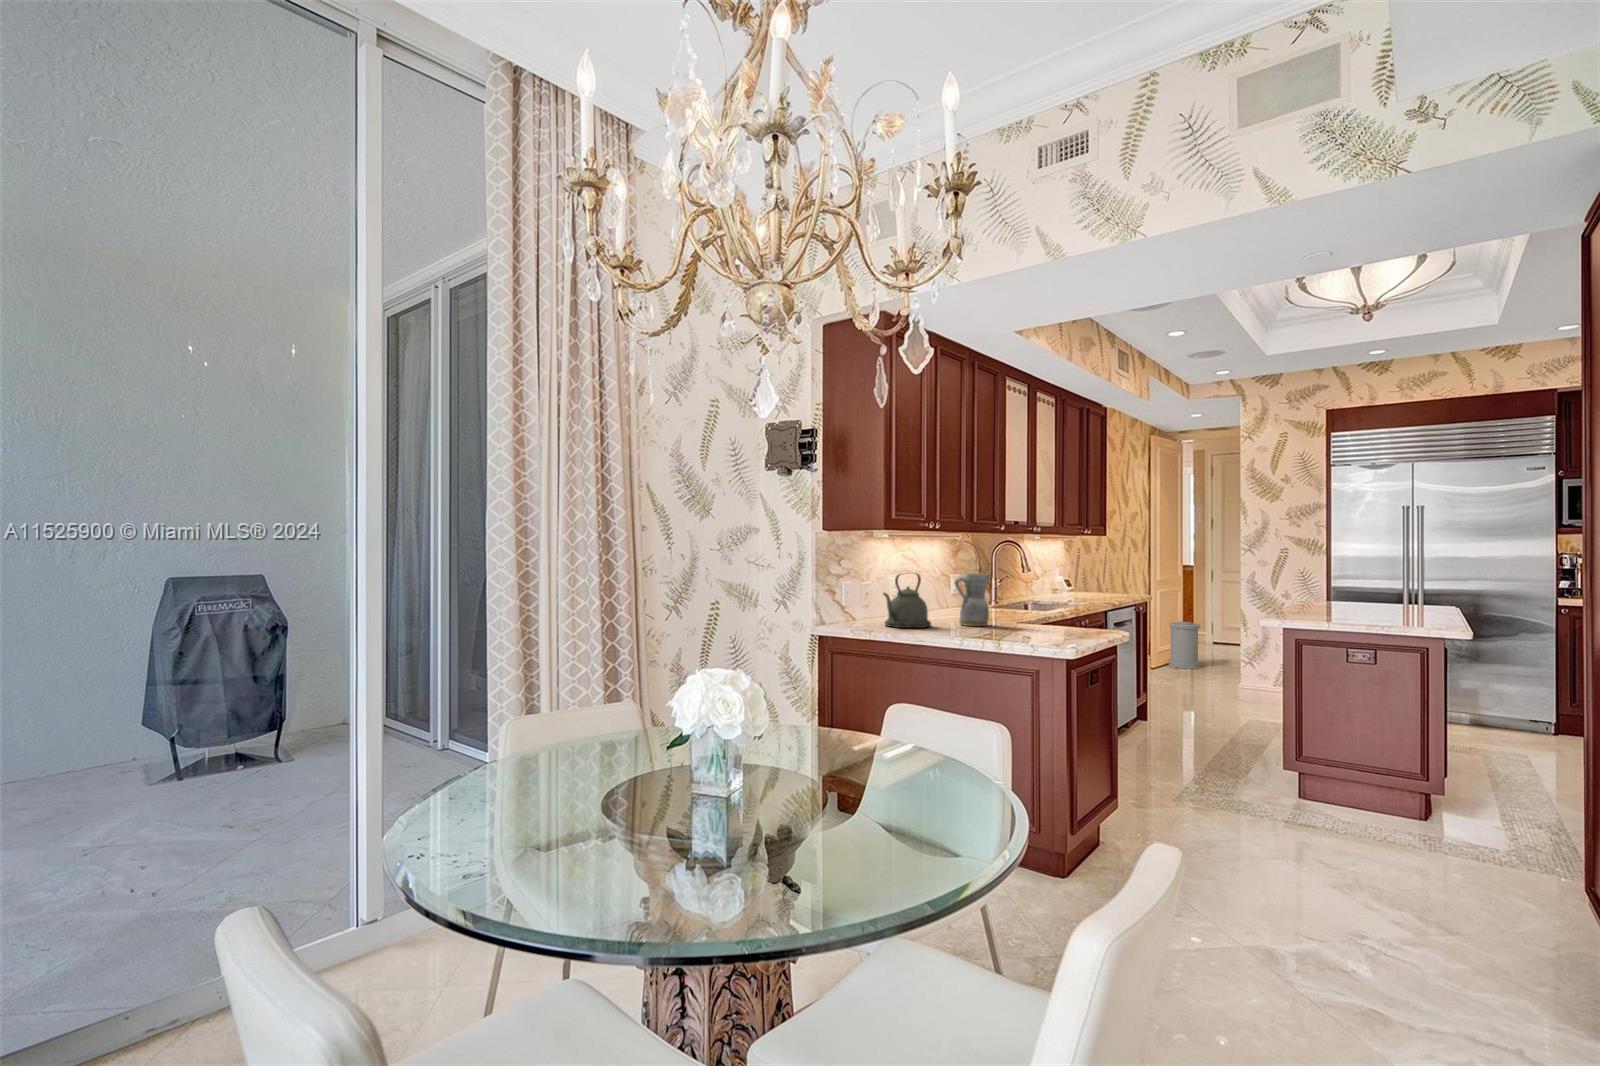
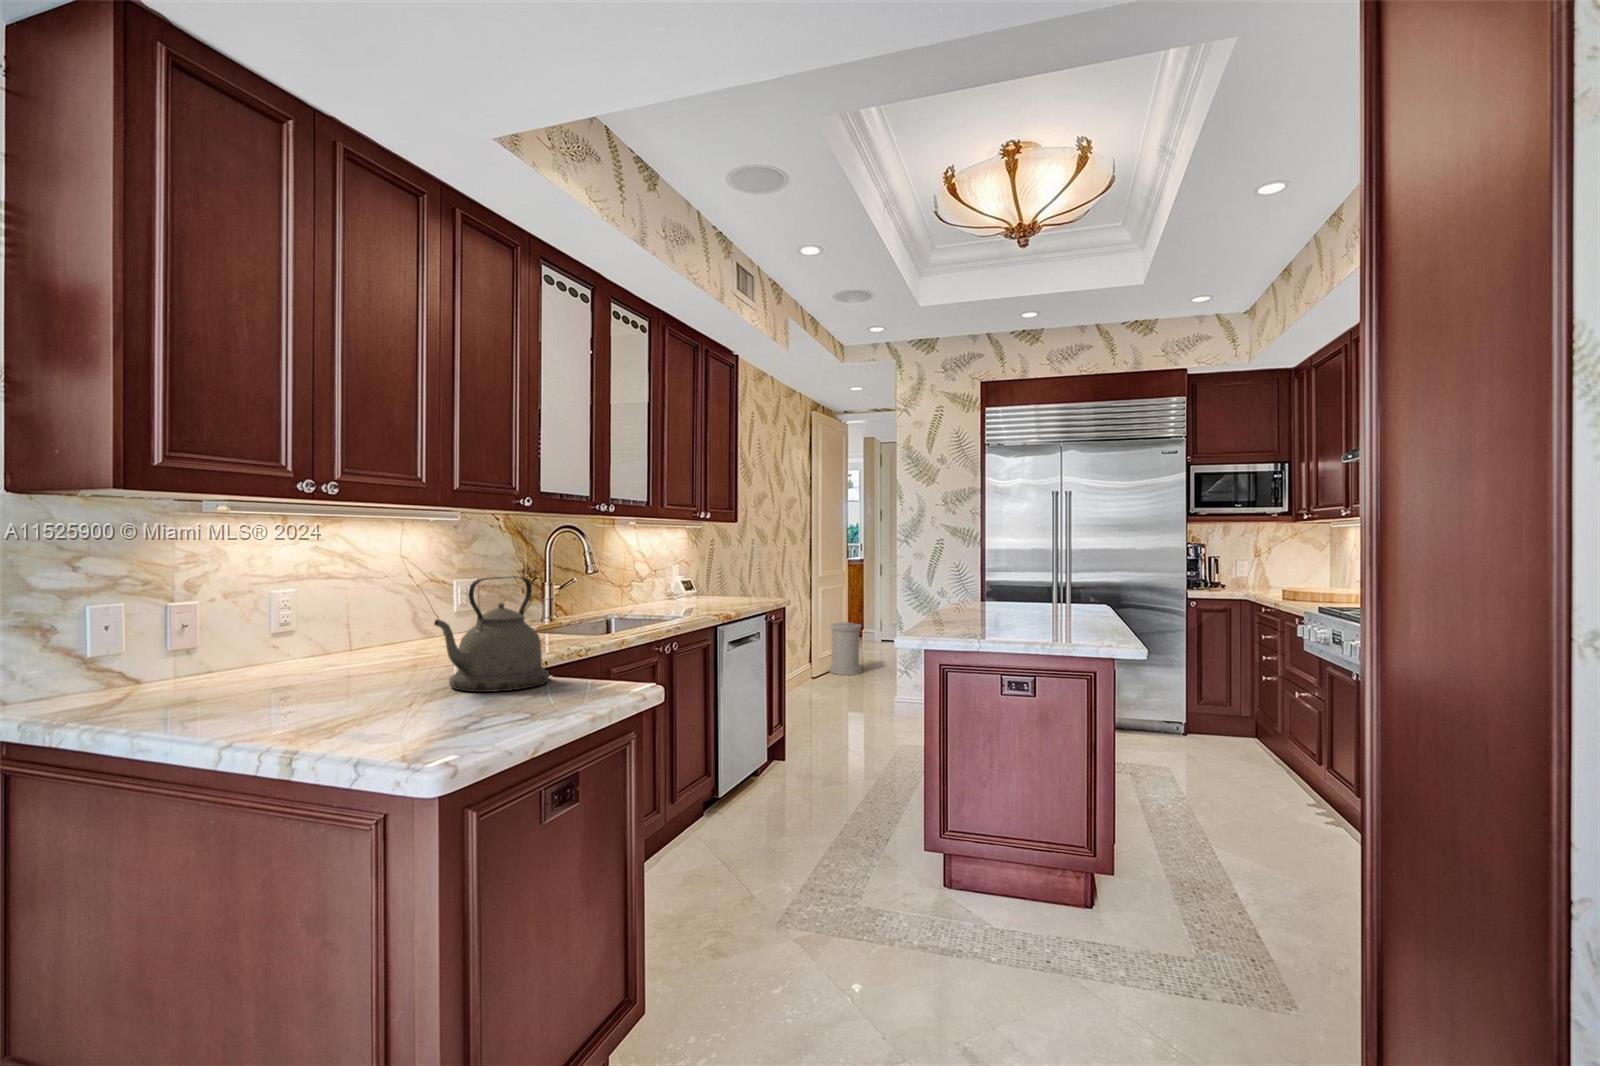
ceramic pitcher: present [955,573,990,626] -> none [359,573,436,676]
kettle: present [883,574,931,628] -> present [434,577,549,692]

